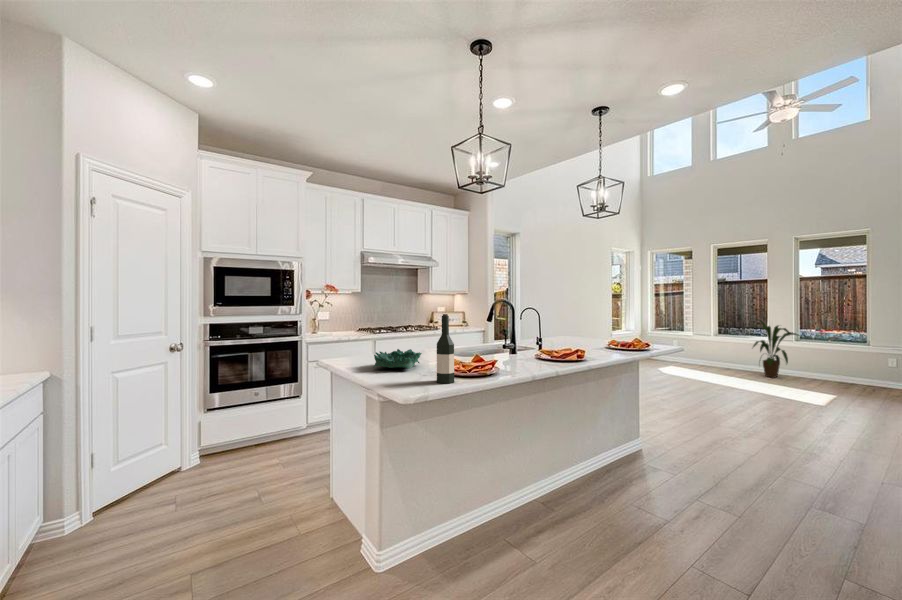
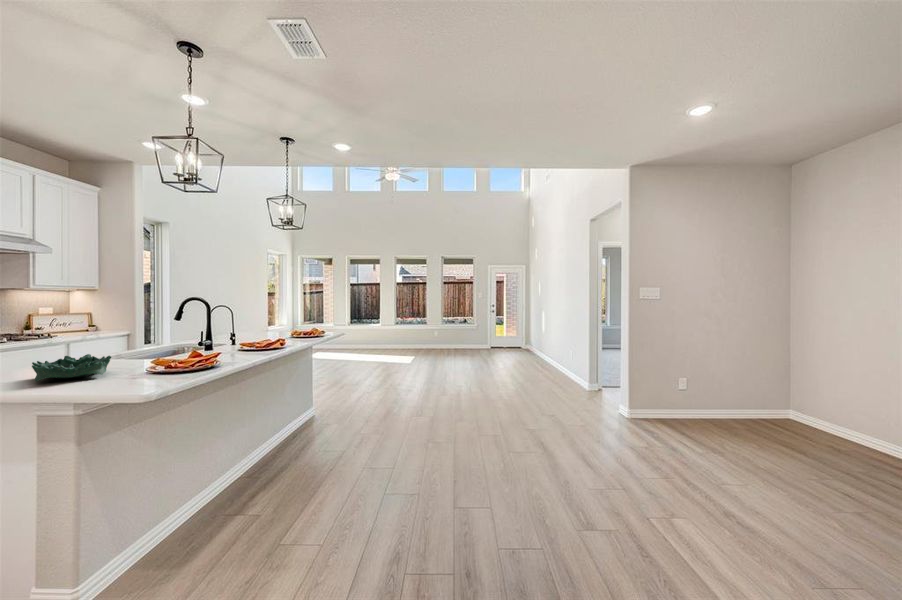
wine bottle: present [437,314,454,383] -> none [159,309,183,380]
house plant: present [753,319,800,378] -> none [371,312,401,353]

